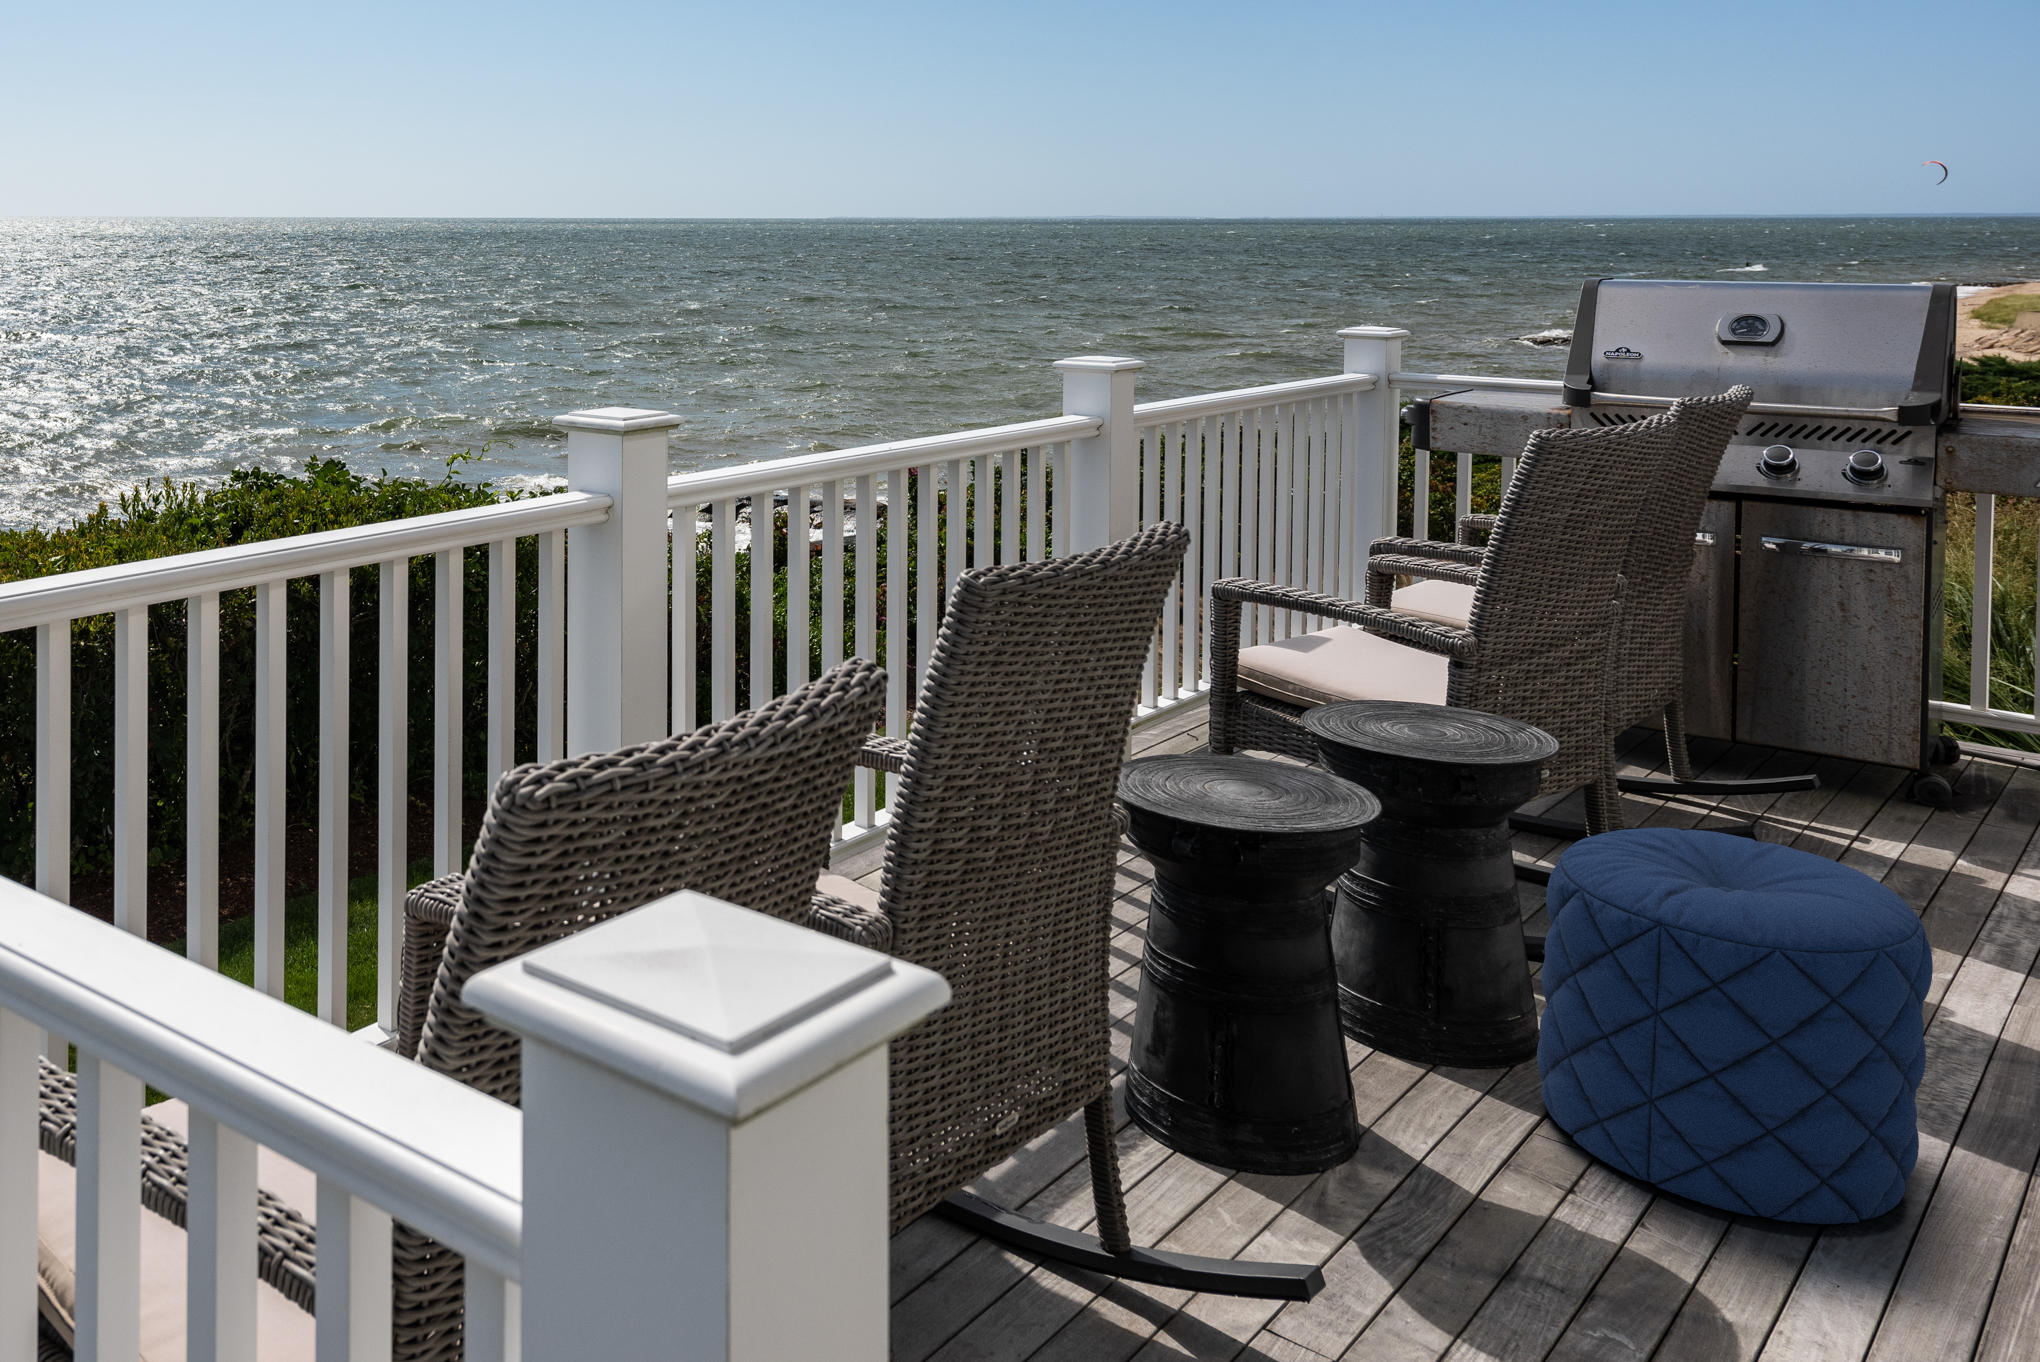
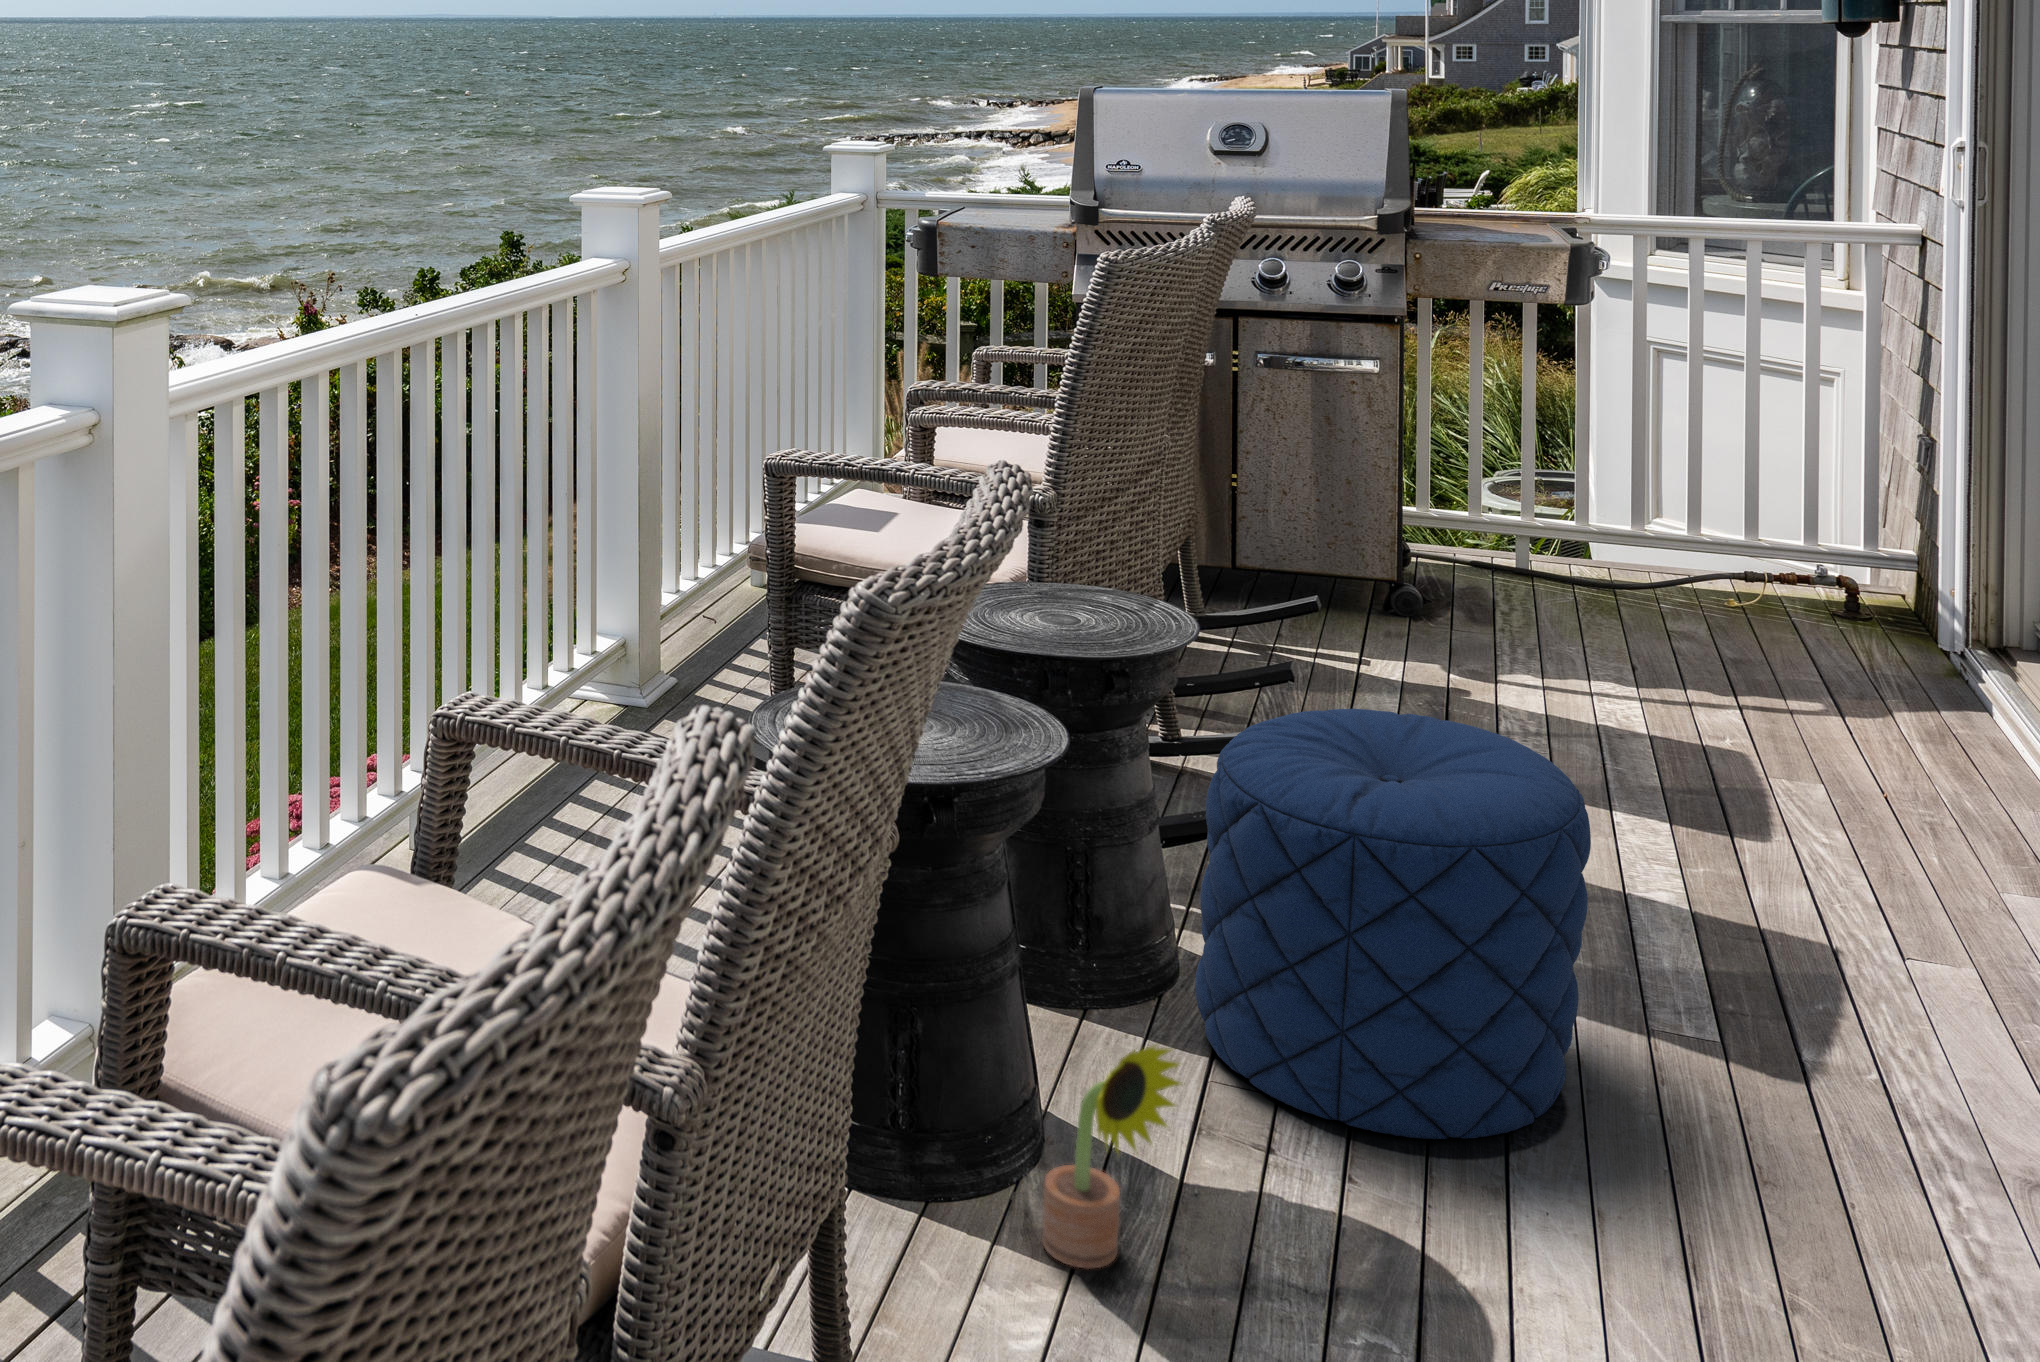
decorative plant: none [1329,1050,1454,1236] -> present [1043,1045,1182,1268]

